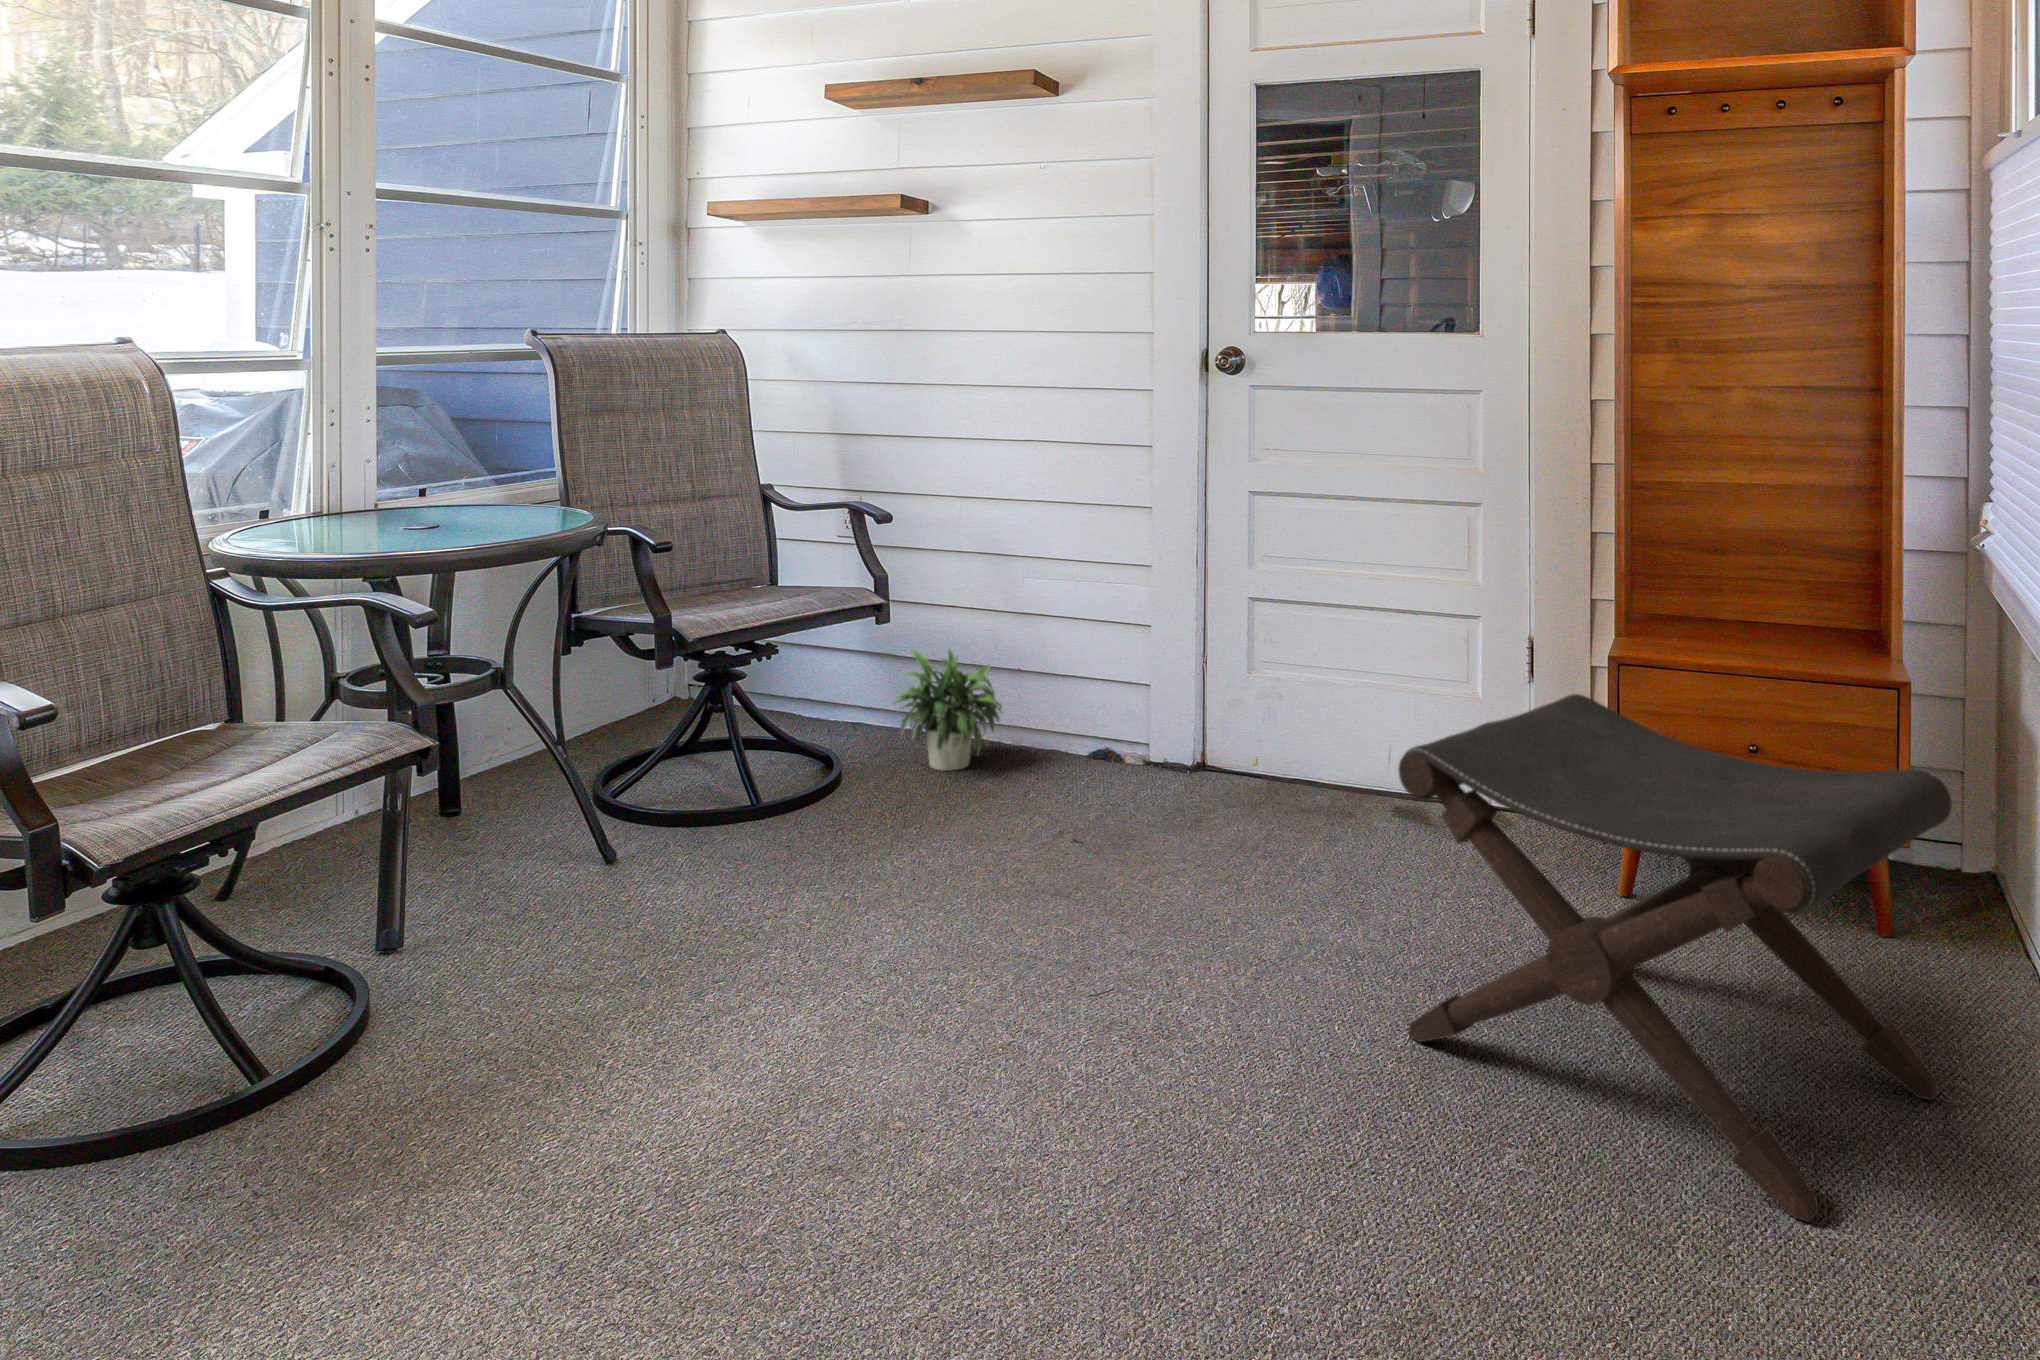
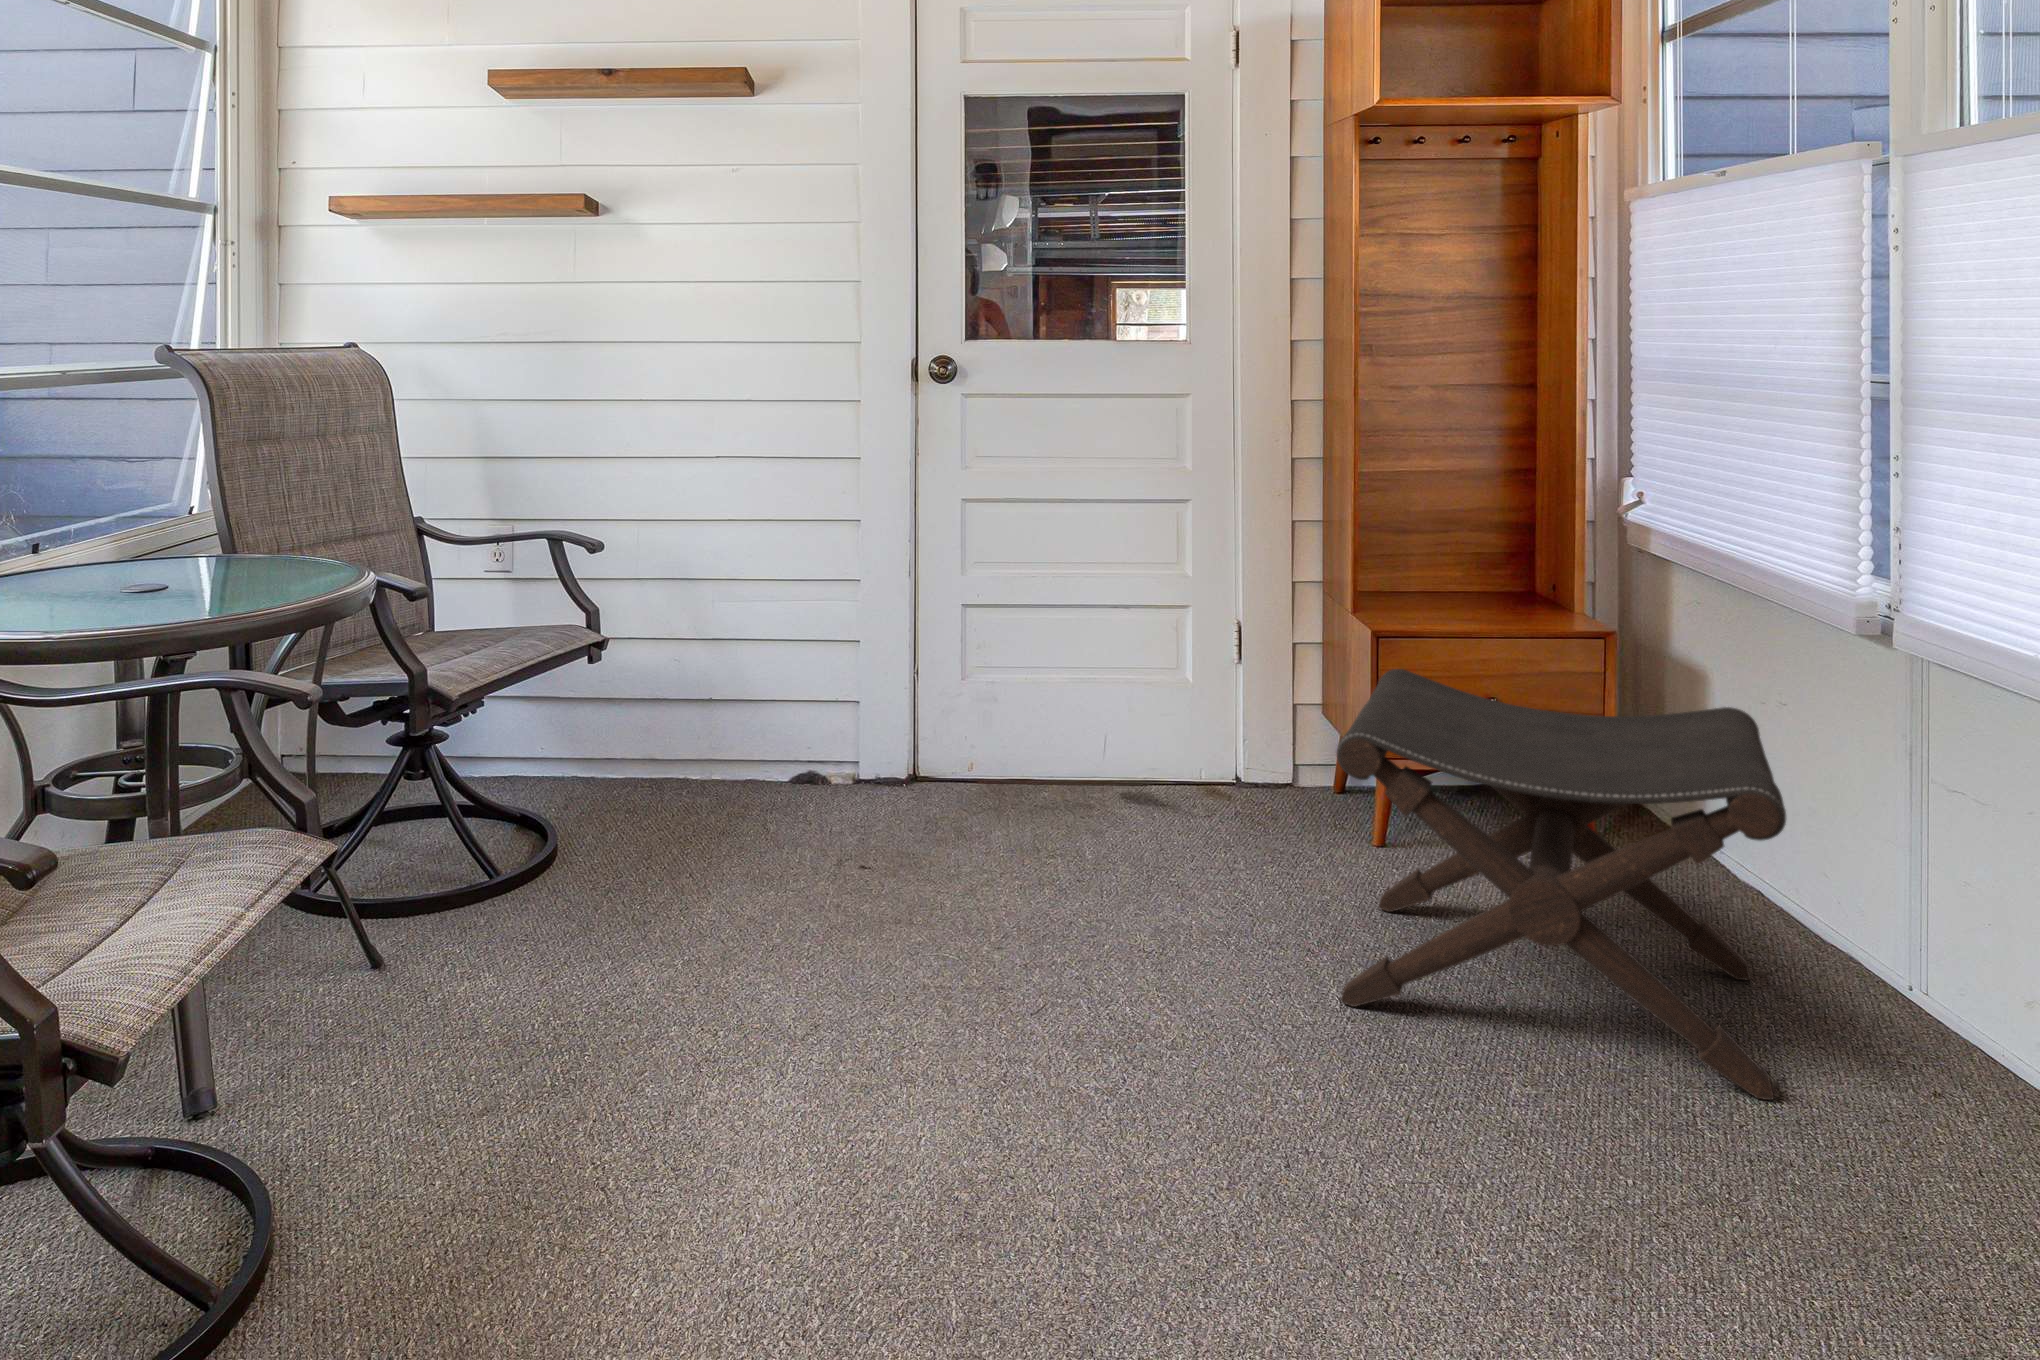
potted plant: present [894,650,1001,771] -> none [602,677,721,809]

